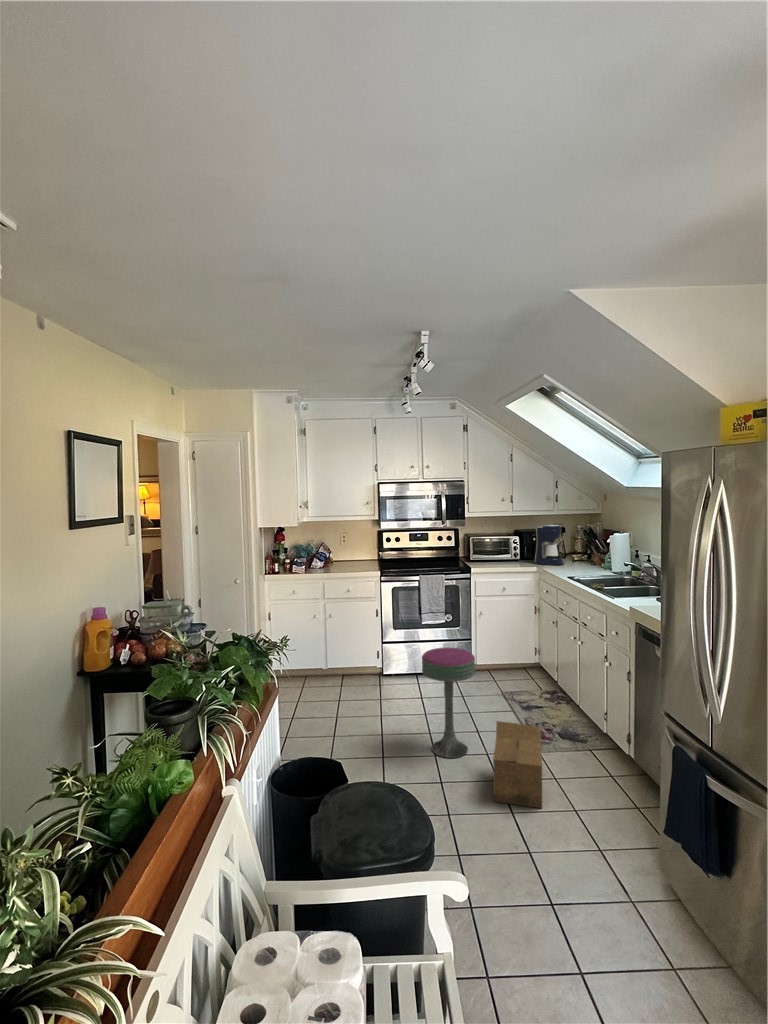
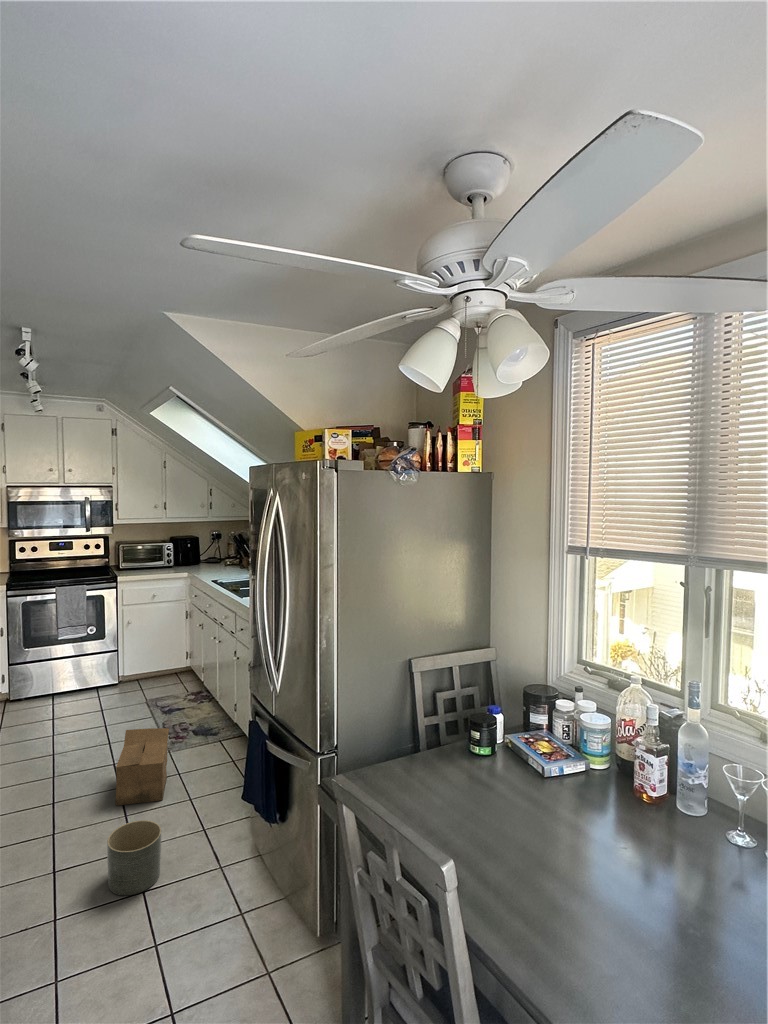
coffee maker: present [534,525,564,565] -> none [188,532,216,571]
bar stool: present [422,648,475,758] -> none [46,665,107,776]
planter: none [501,830,560,920] -> present [107,820,161,895]

